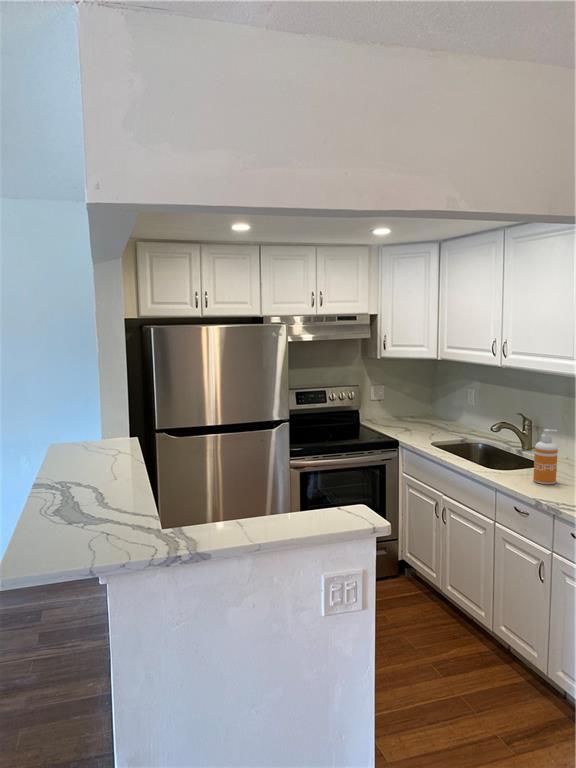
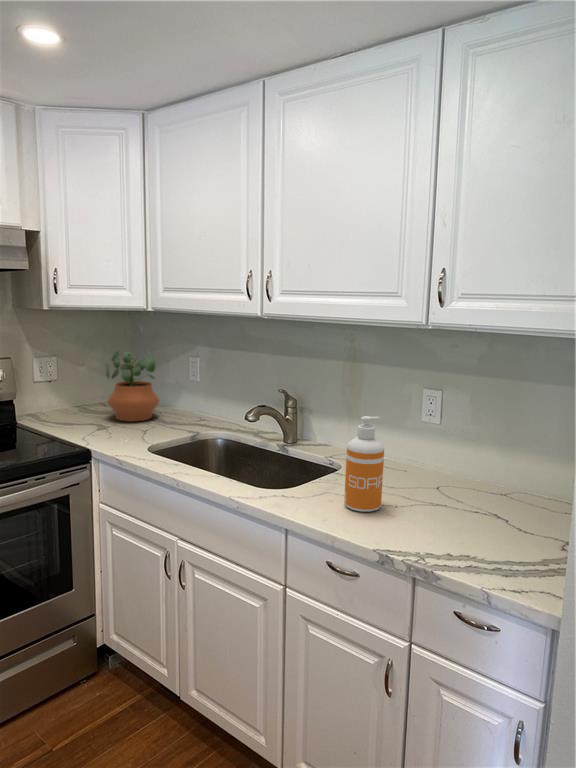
potted plant: none [412,383,445,428] -> present [106,351,159,421]

